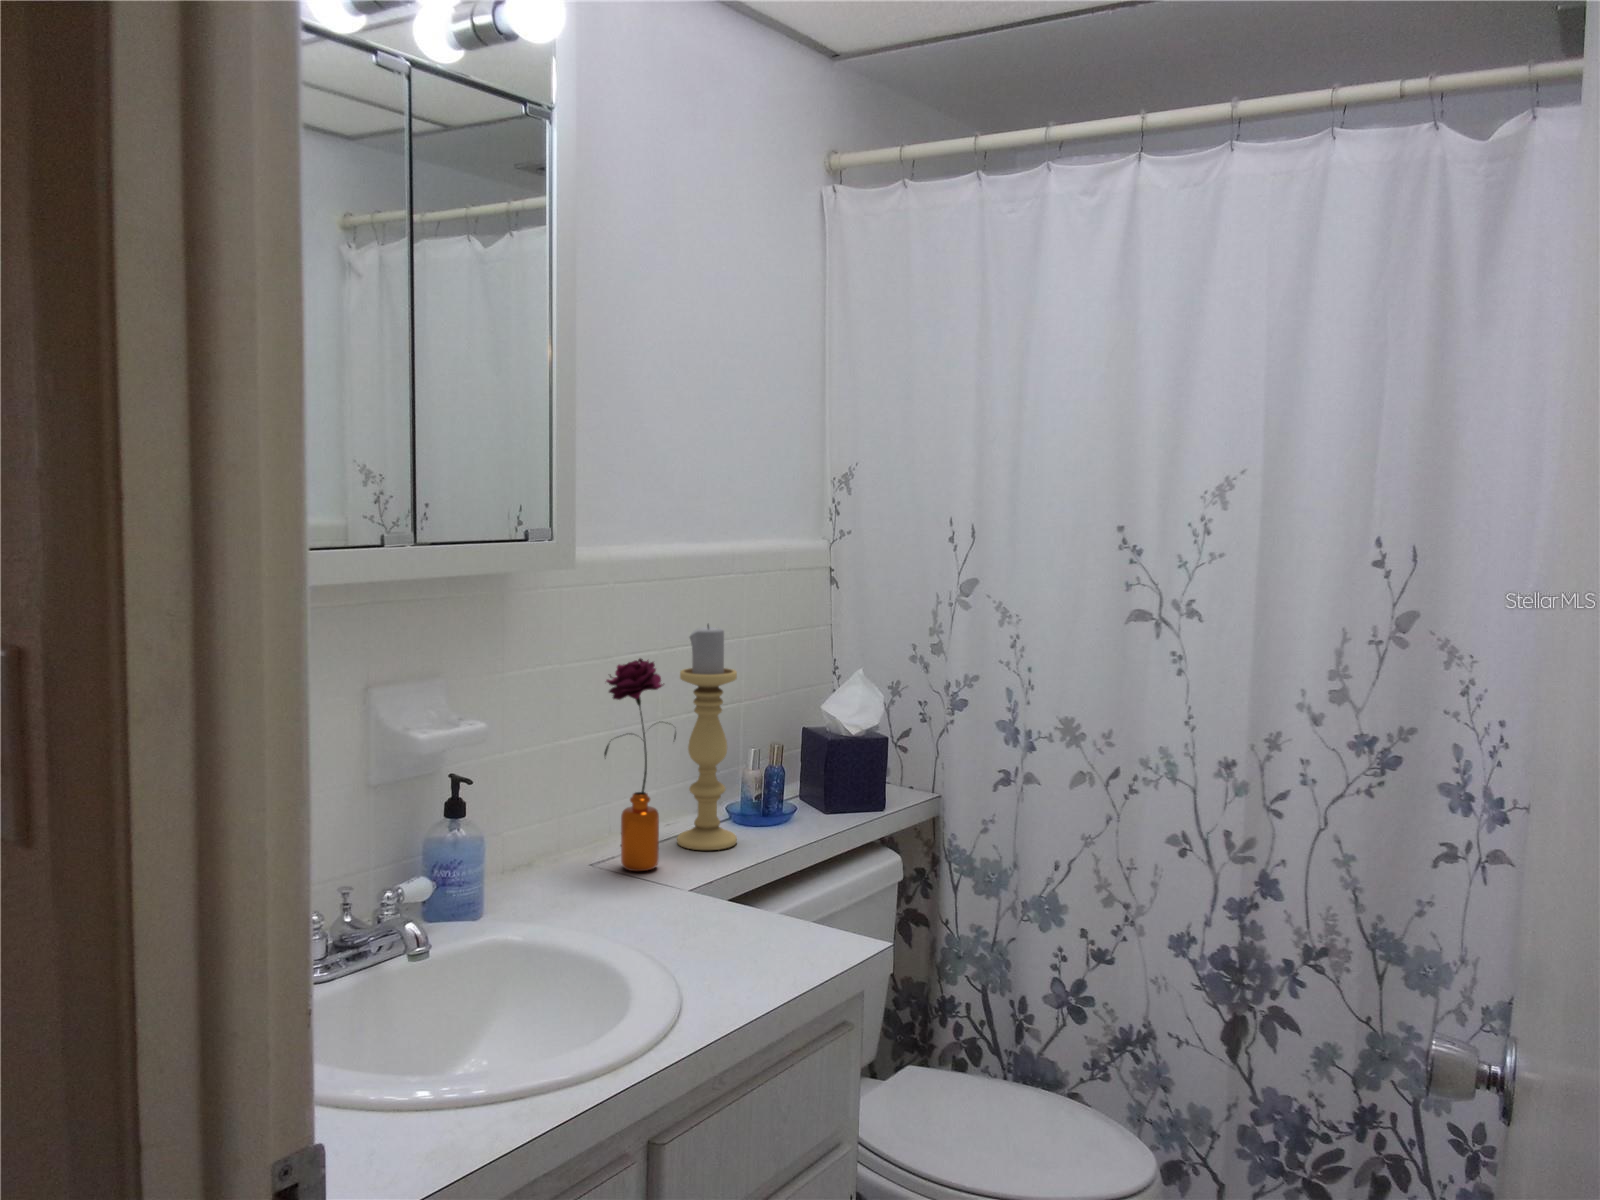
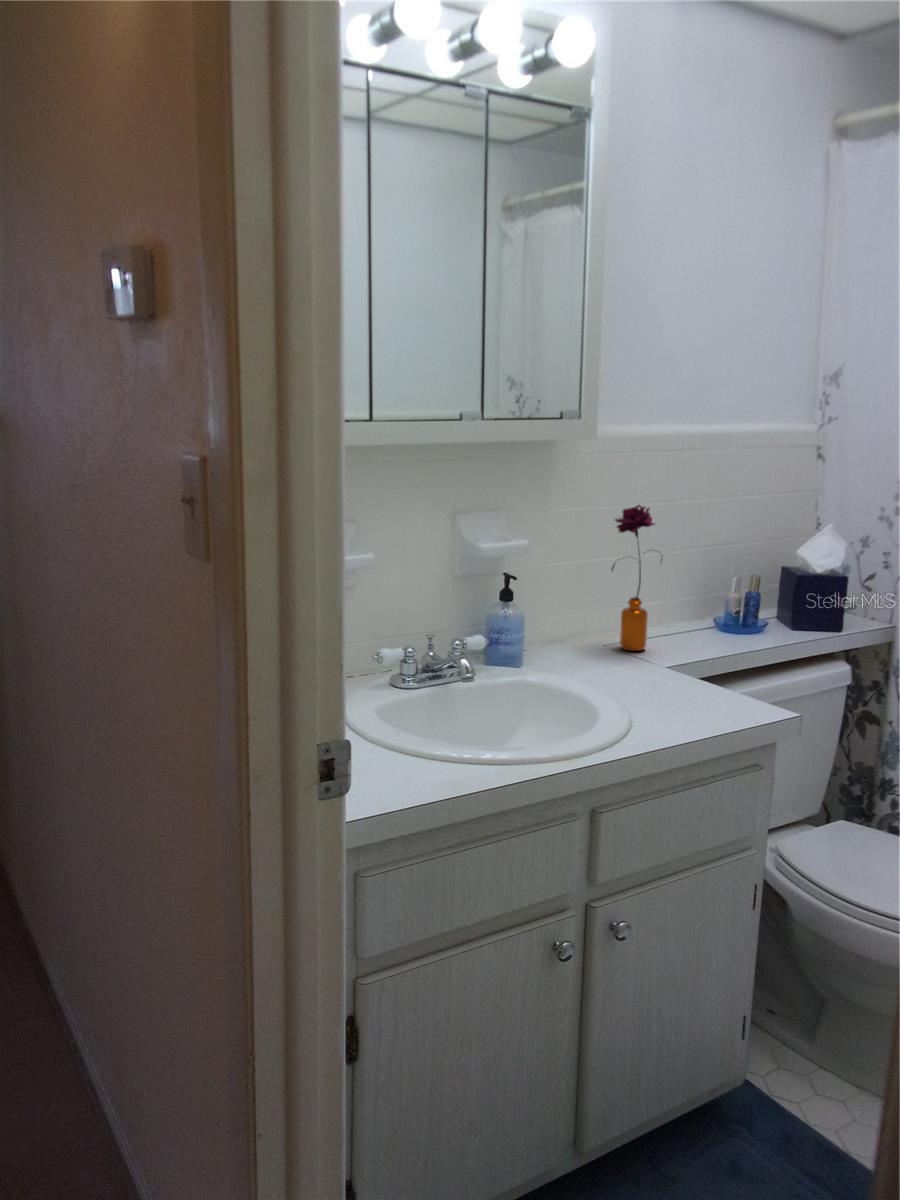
candle holder: present [677,625,737,850] -> none [667,483,717,644]

